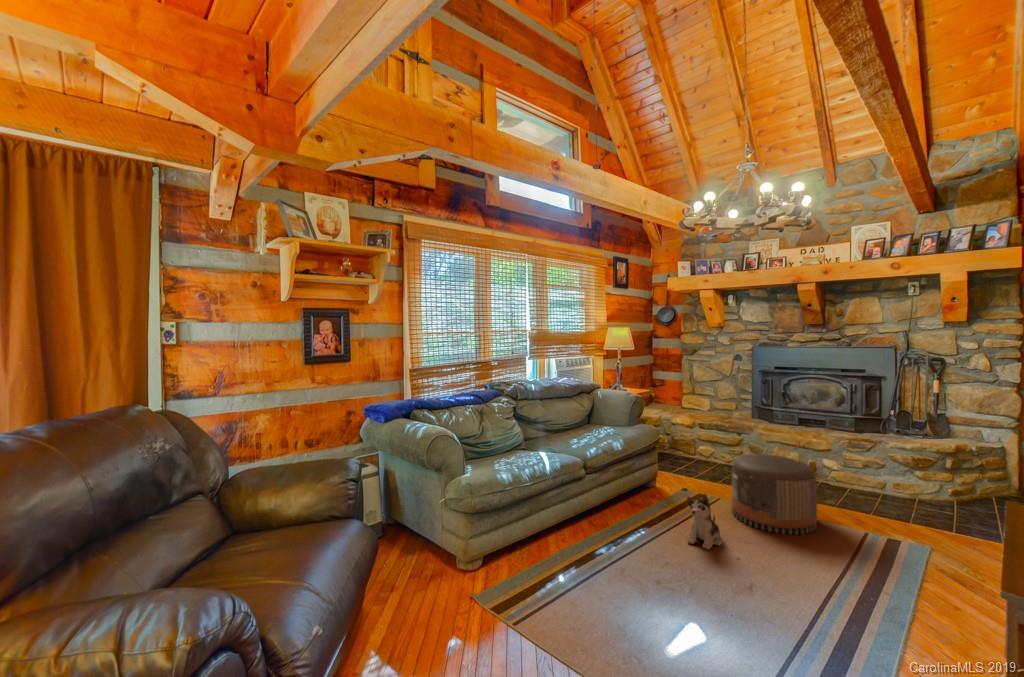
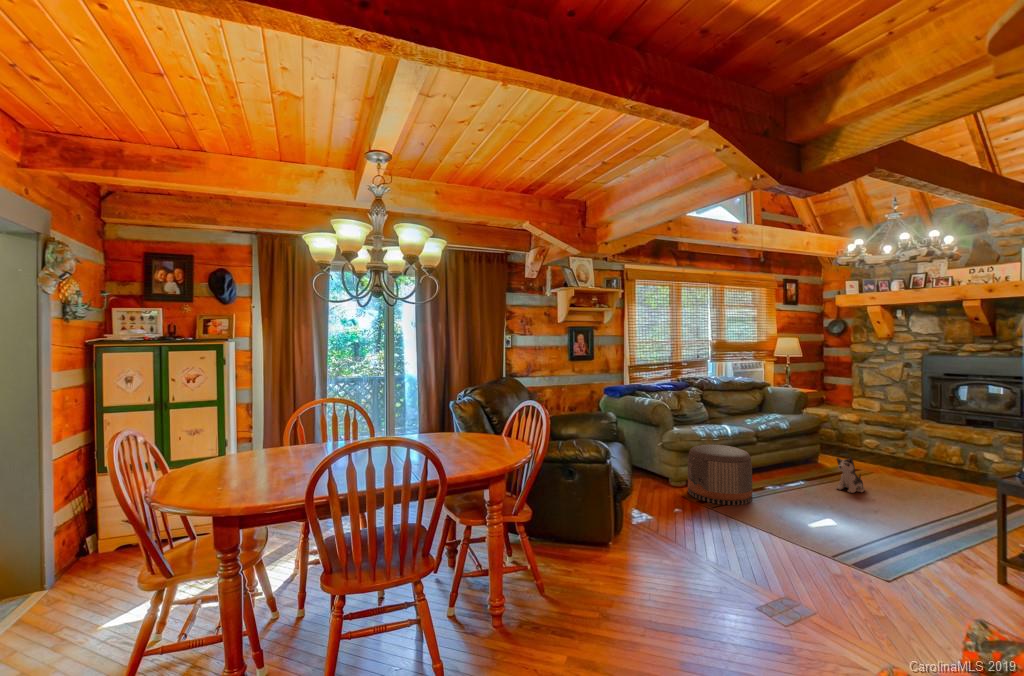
pouf: present [732,454,817,534] -> present [688,444,752,505]

